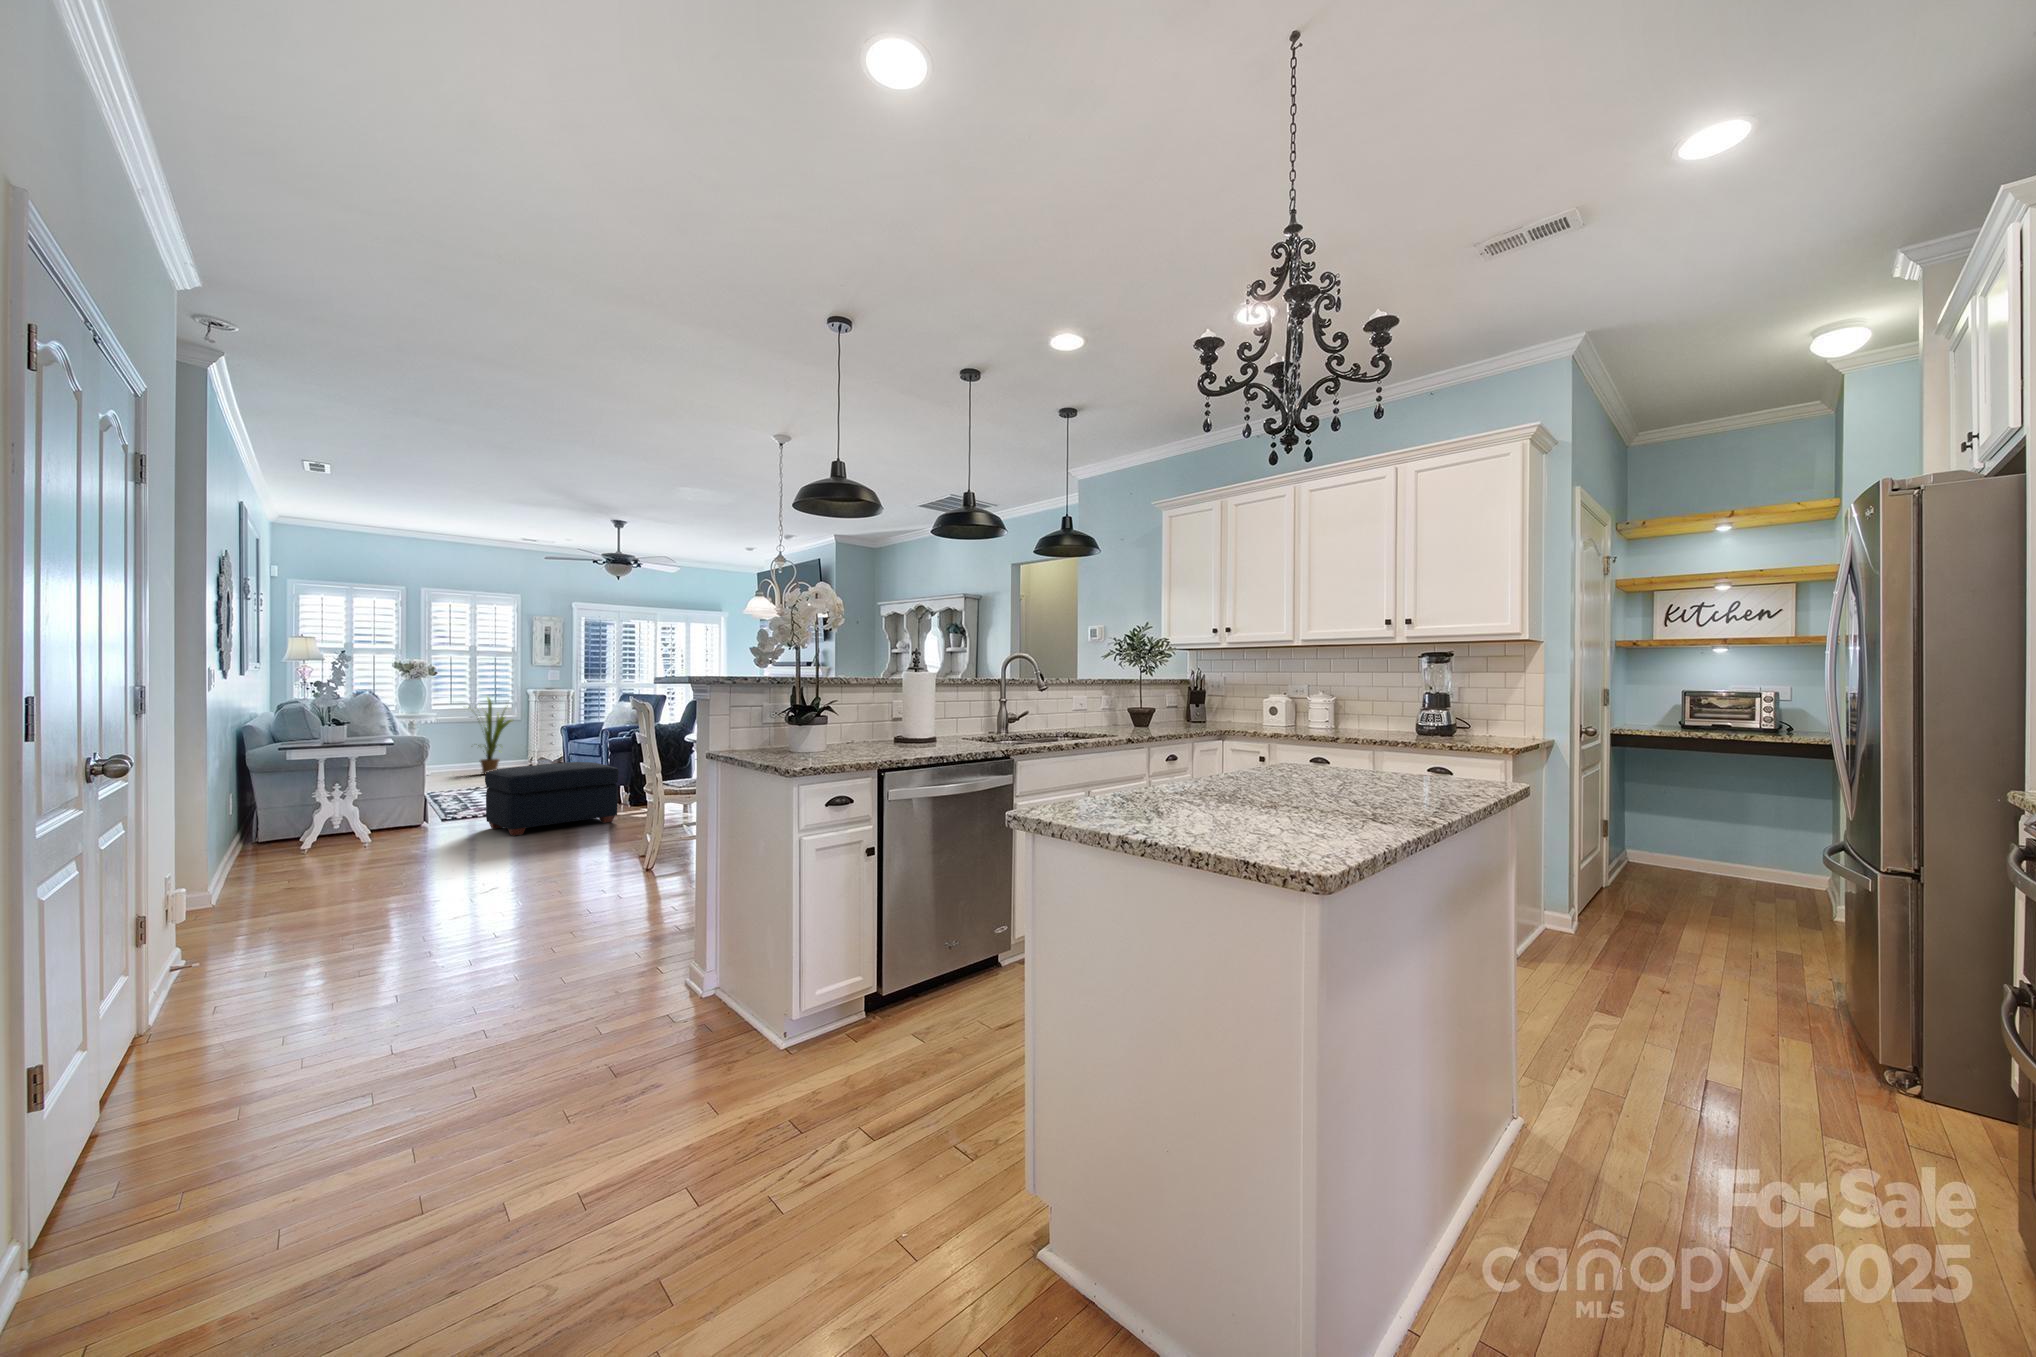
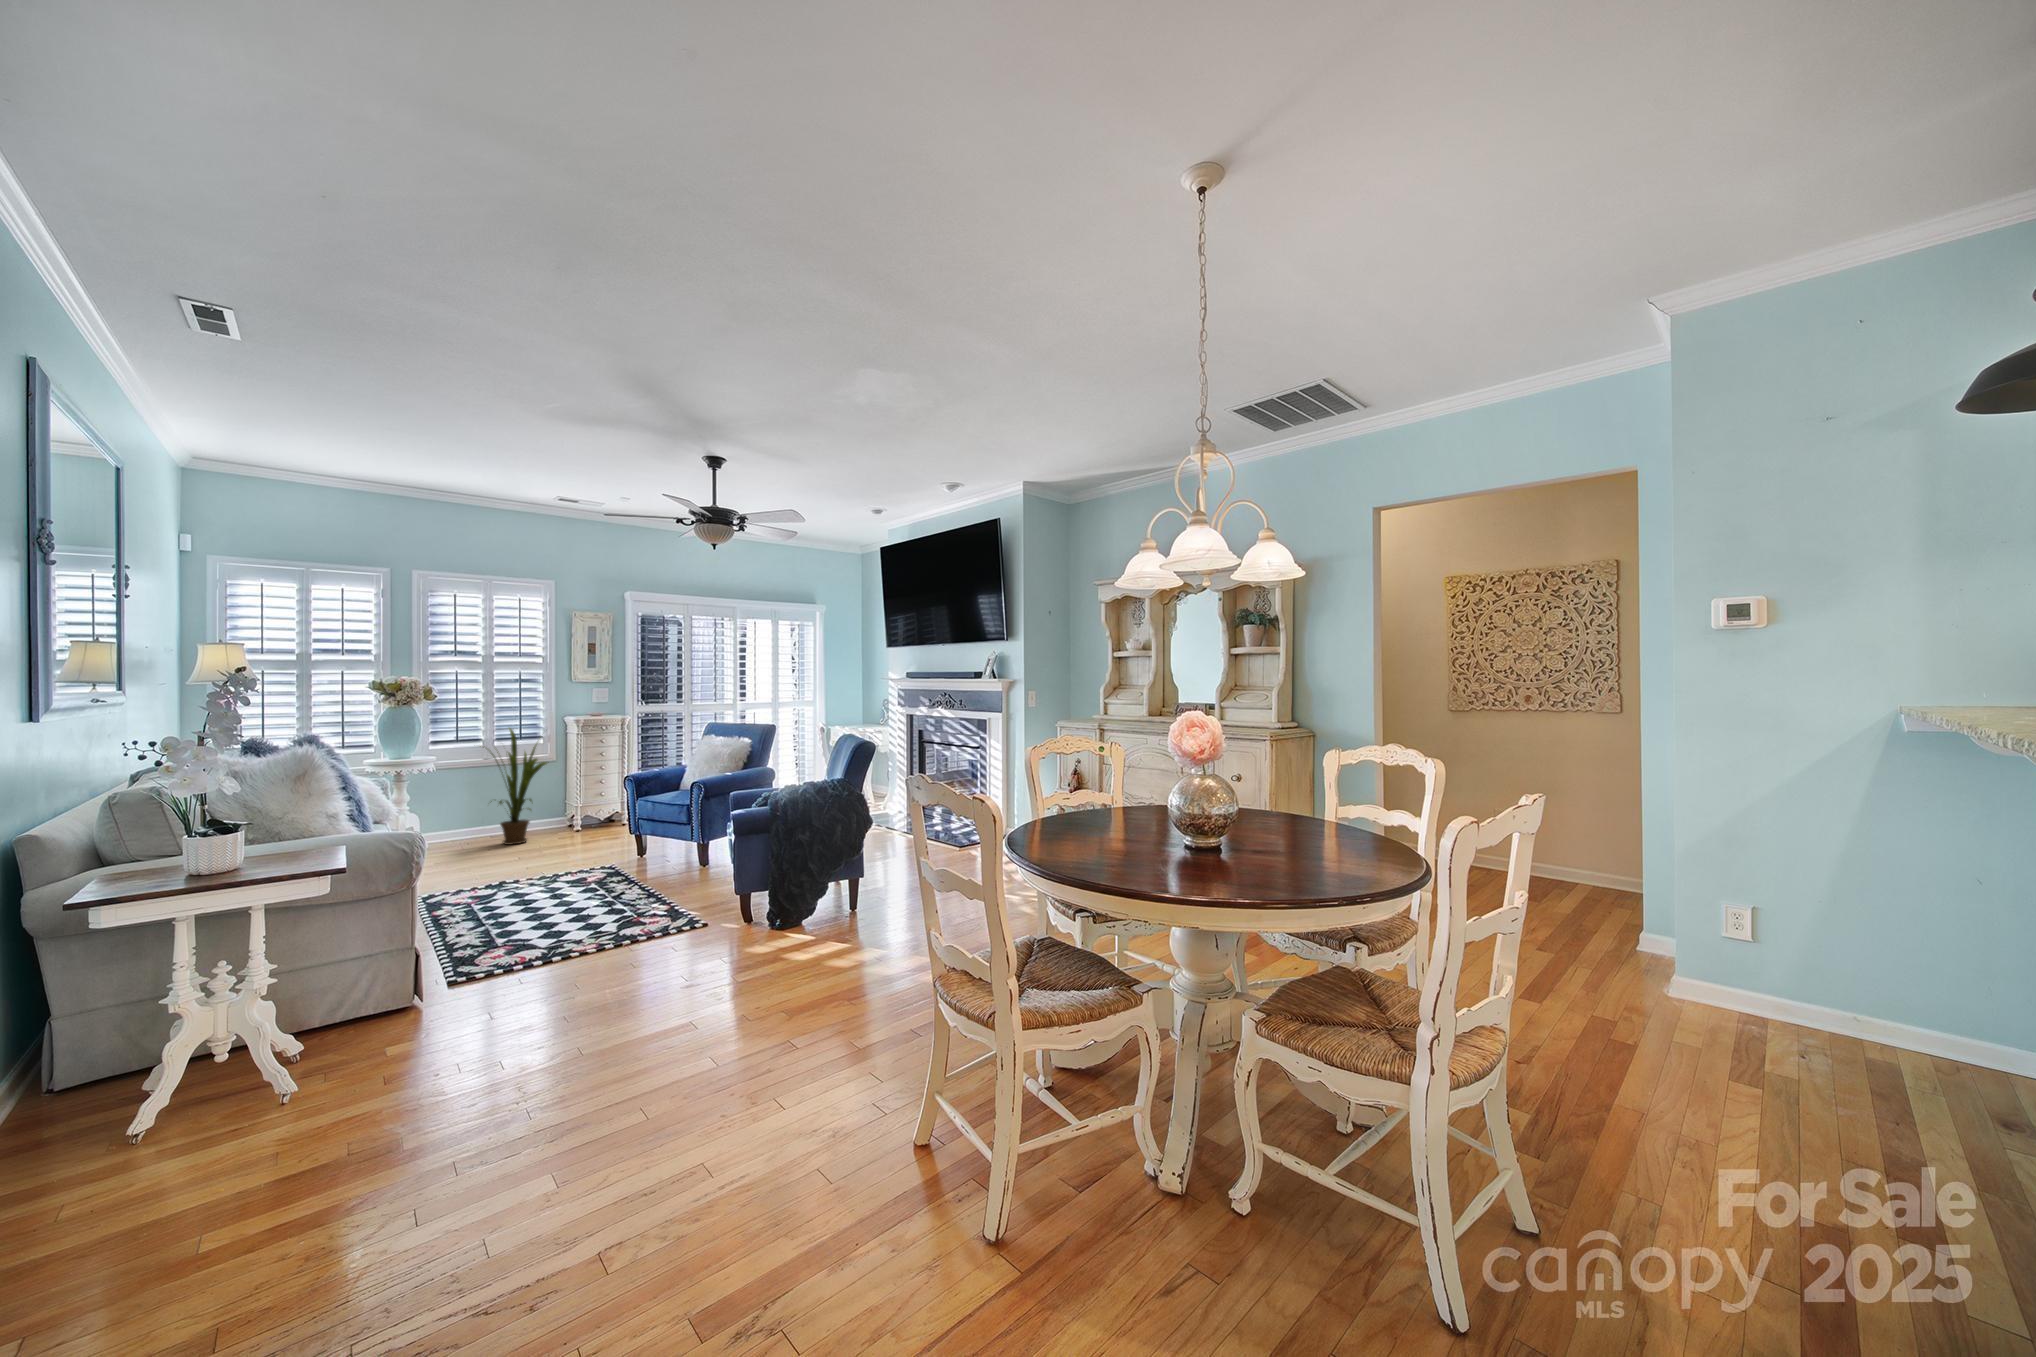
ottoman: present [485,762,619,836] -> none [529,866,773,1044]

